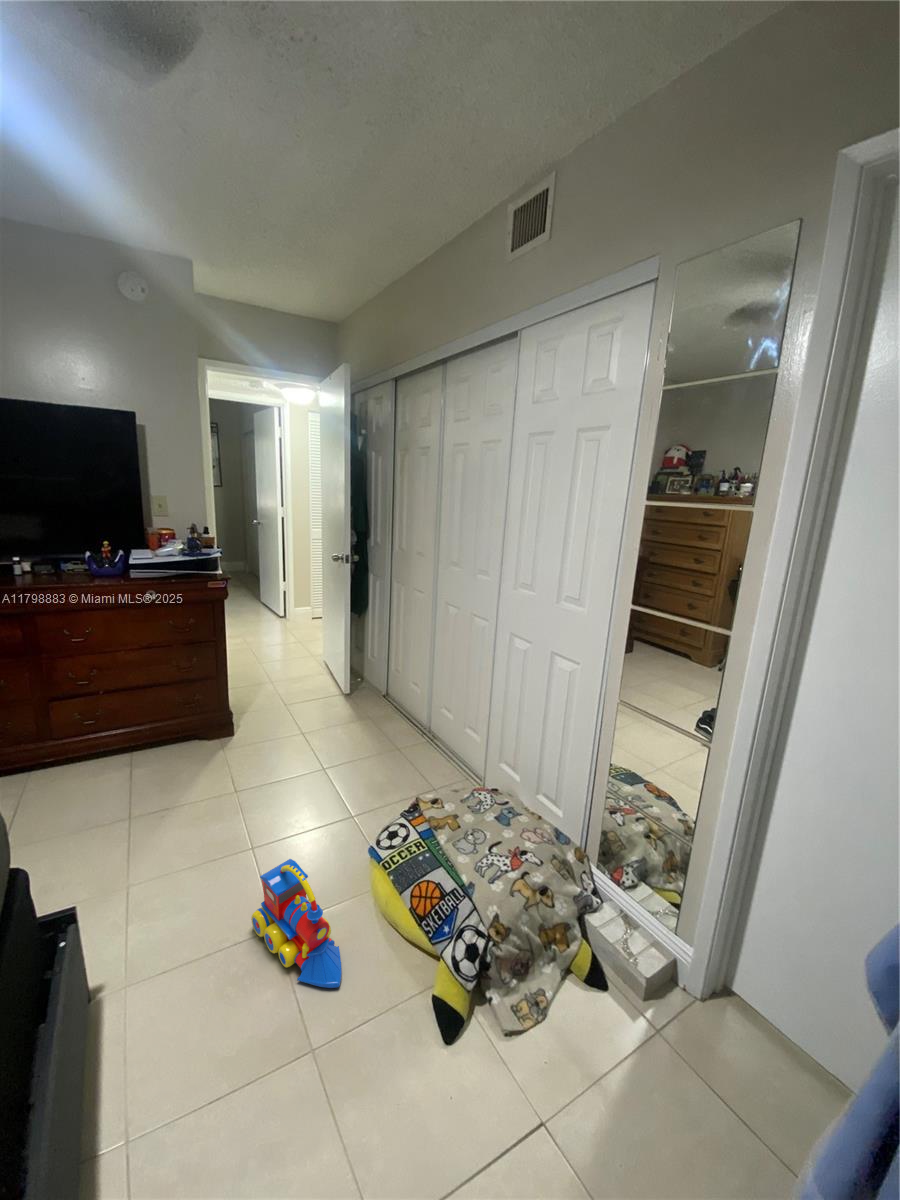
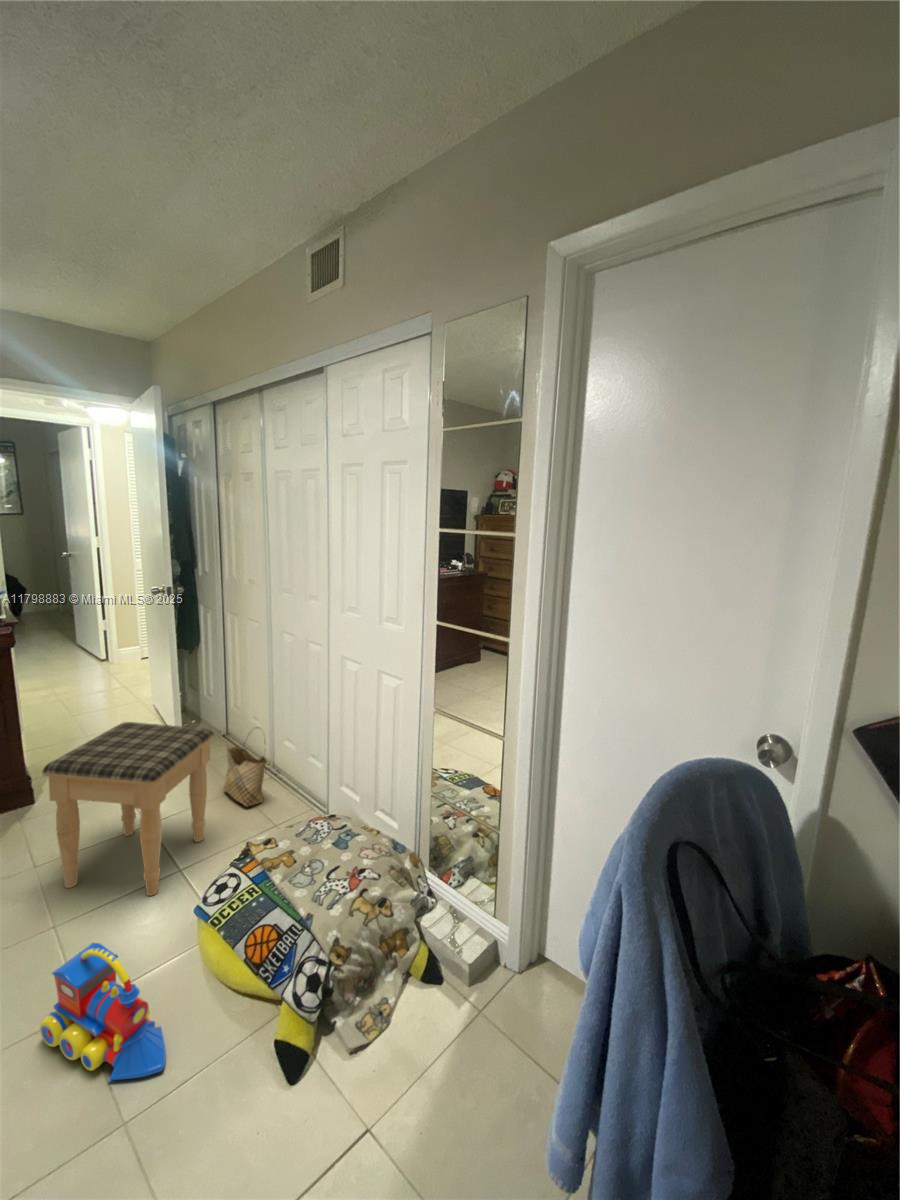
footstool: none [260,670,392,826] -> present [42,722,214,896]
woven basket: none [399,688,438,761] -> present [224,742,266,807]

